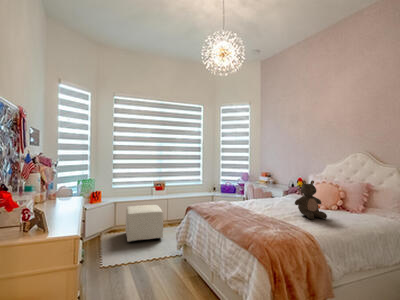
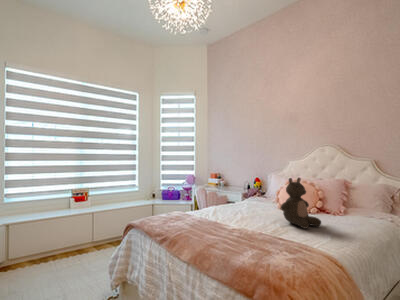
ottoman: present [126,205,163,242] -> none [24,223,87,286]

